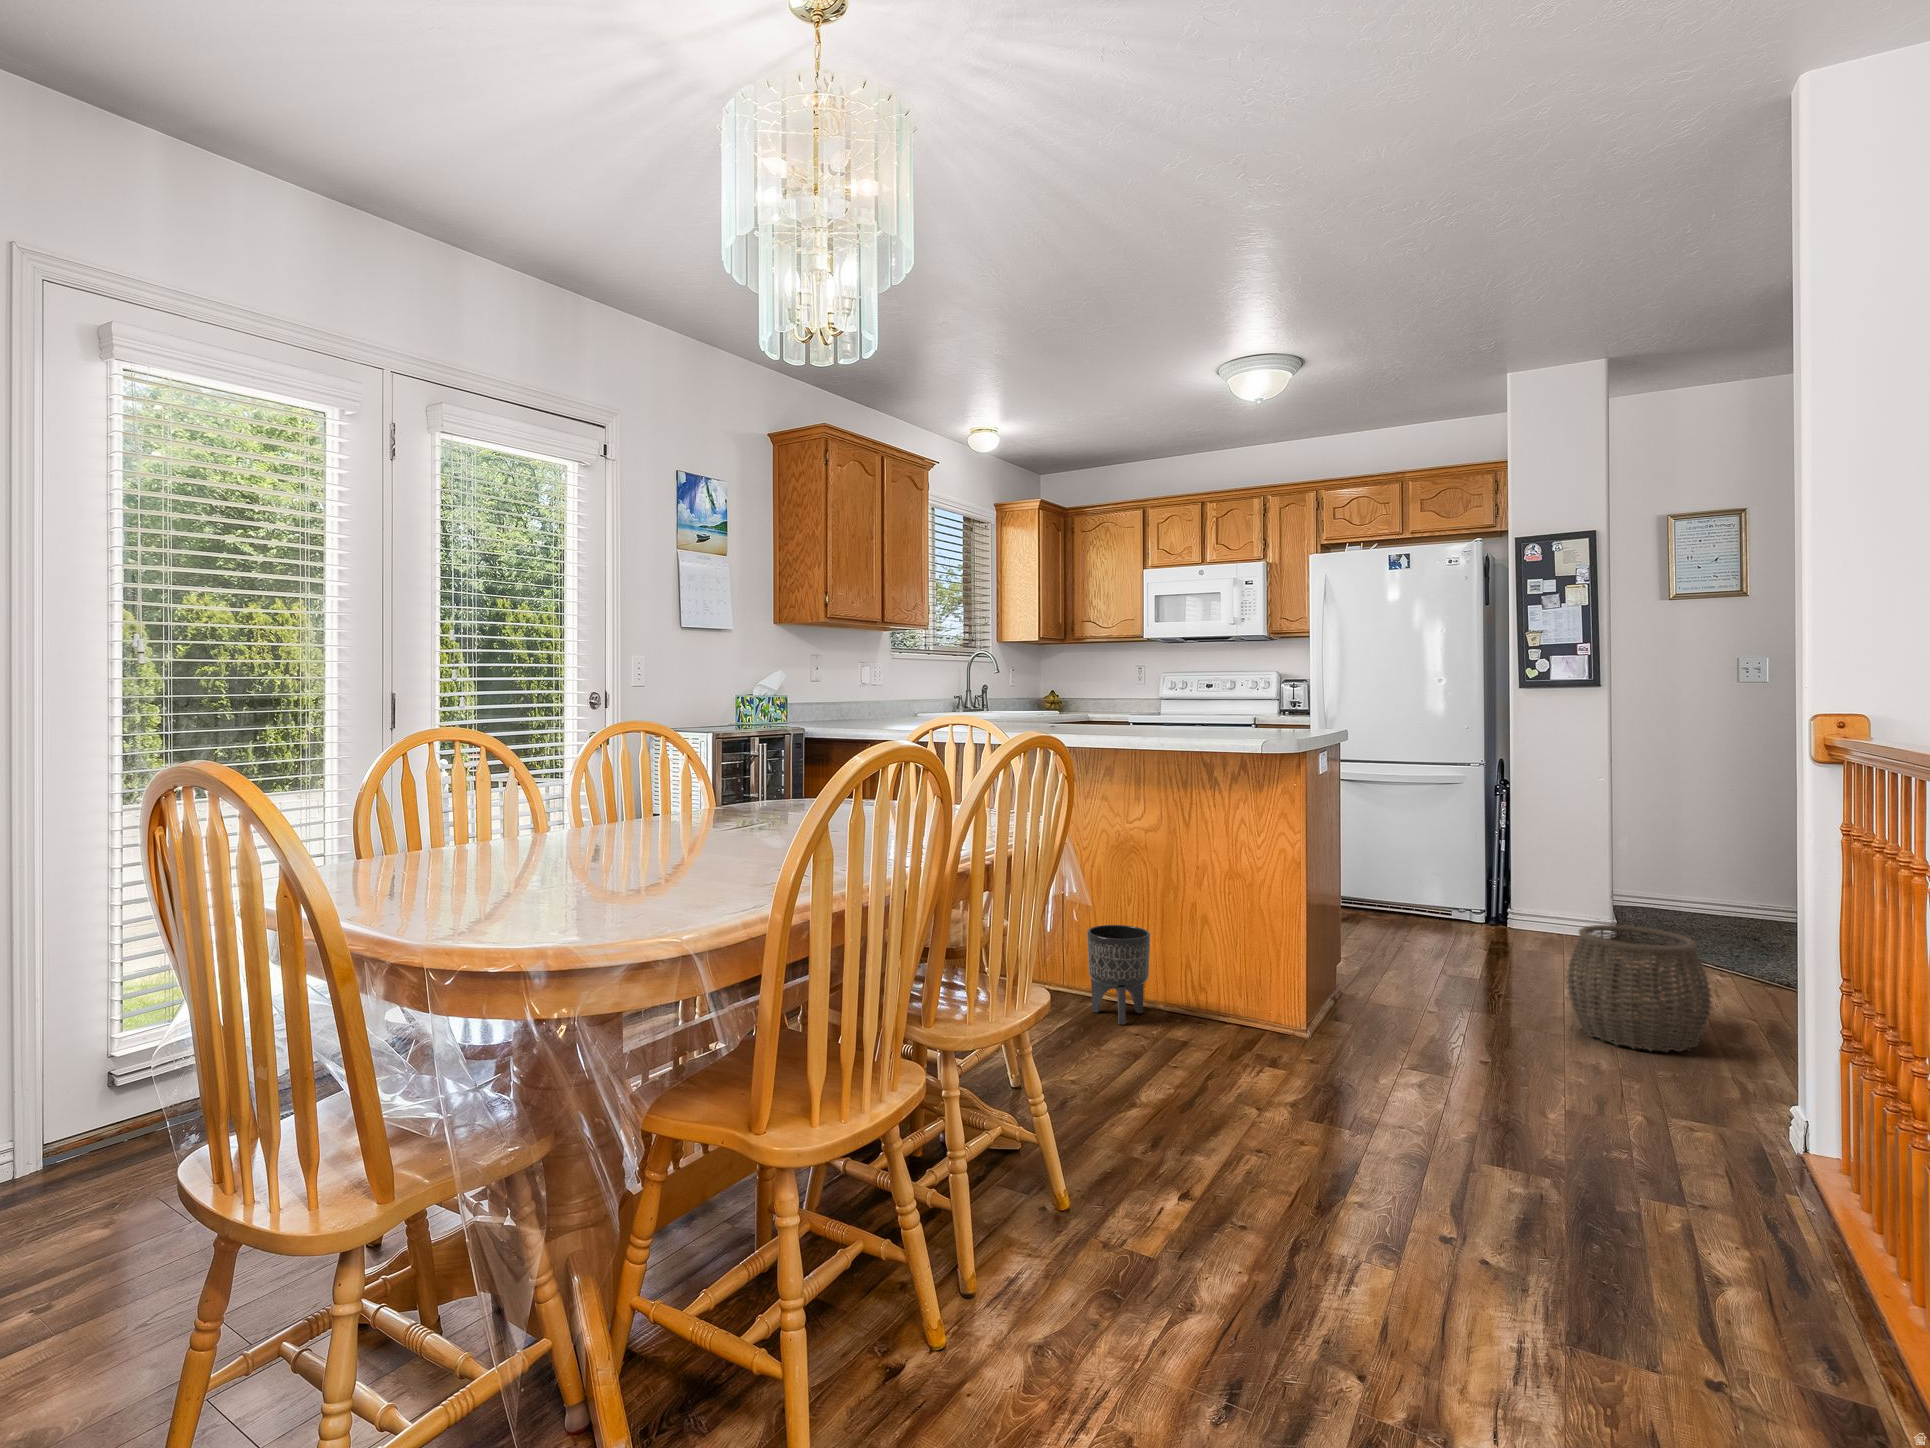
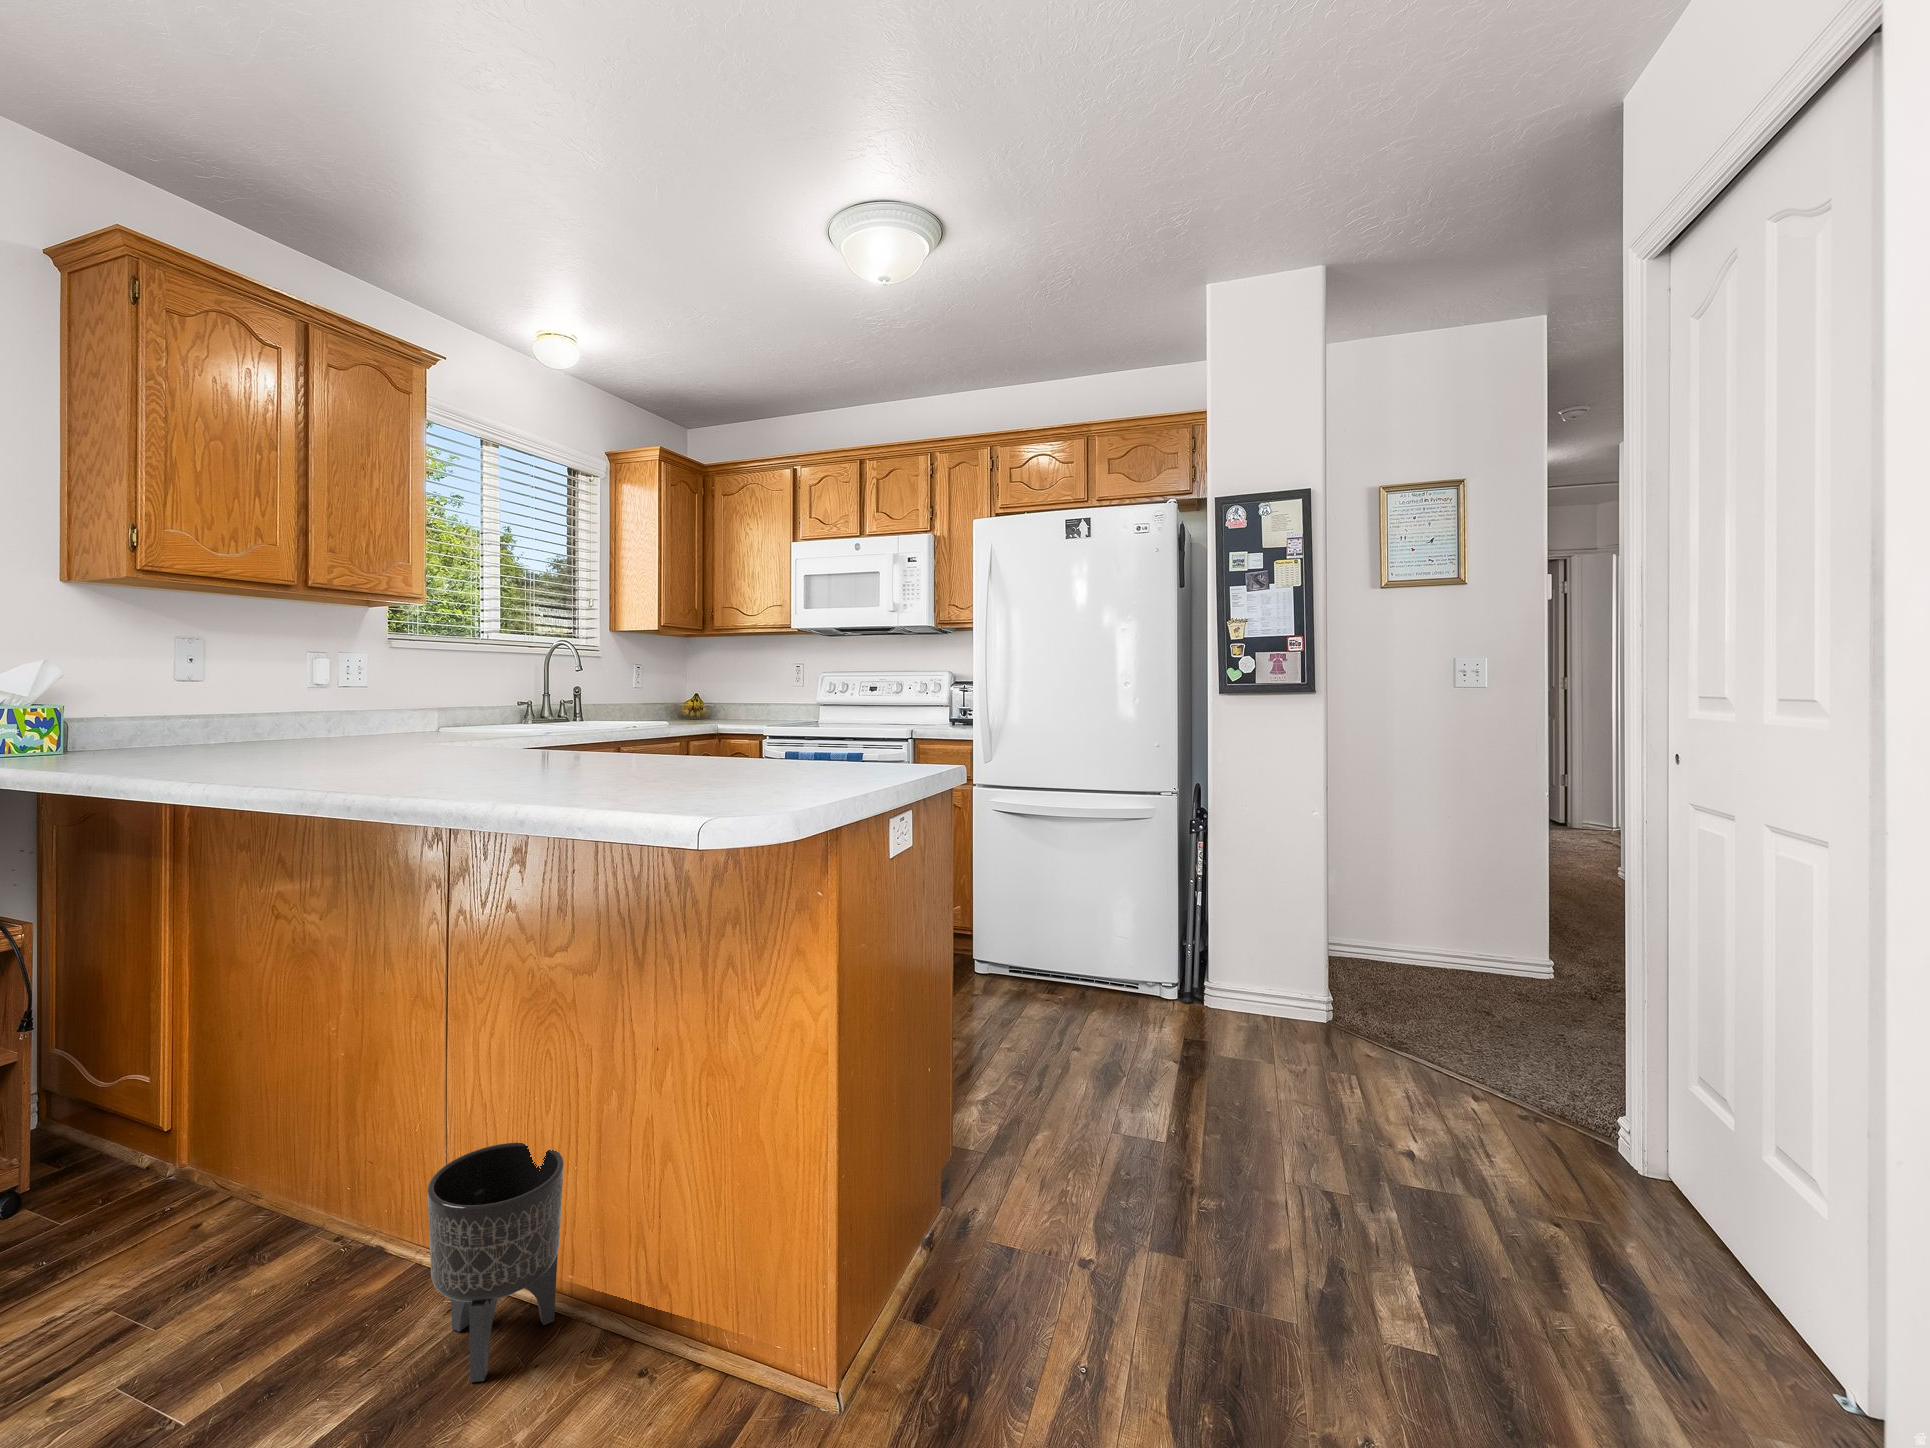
woven basket: present [1567,925,1712,1052] -> none [1297,1093,1542,1370]

